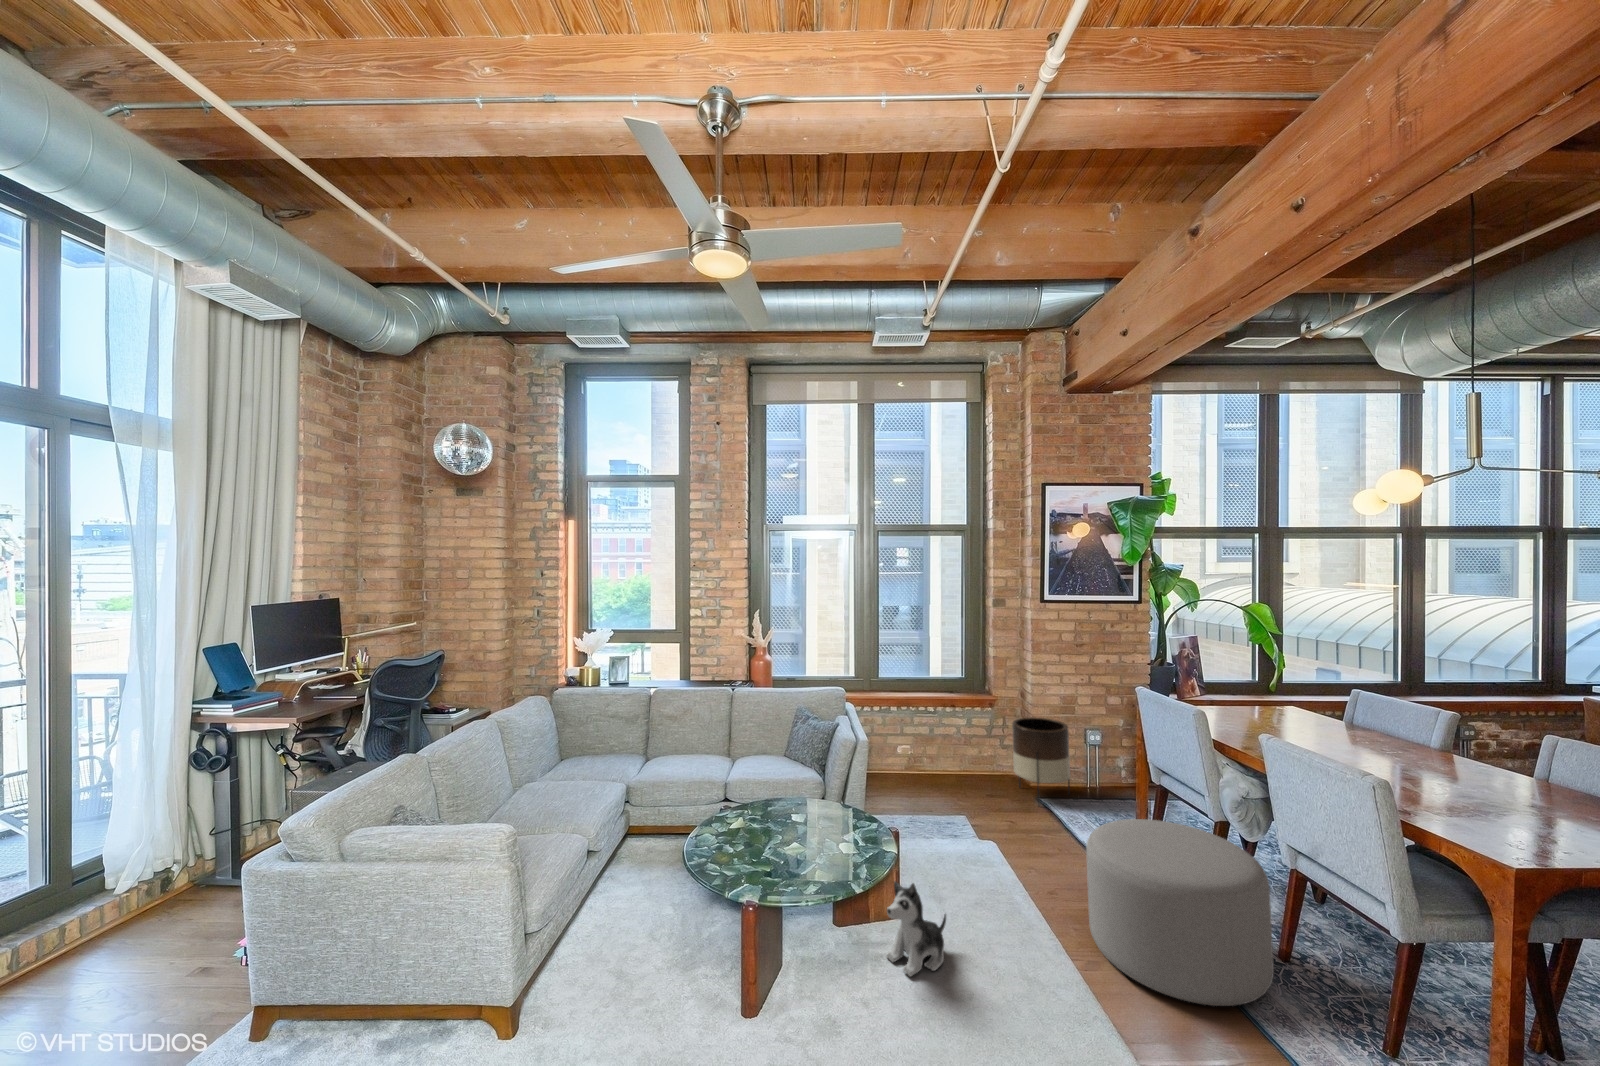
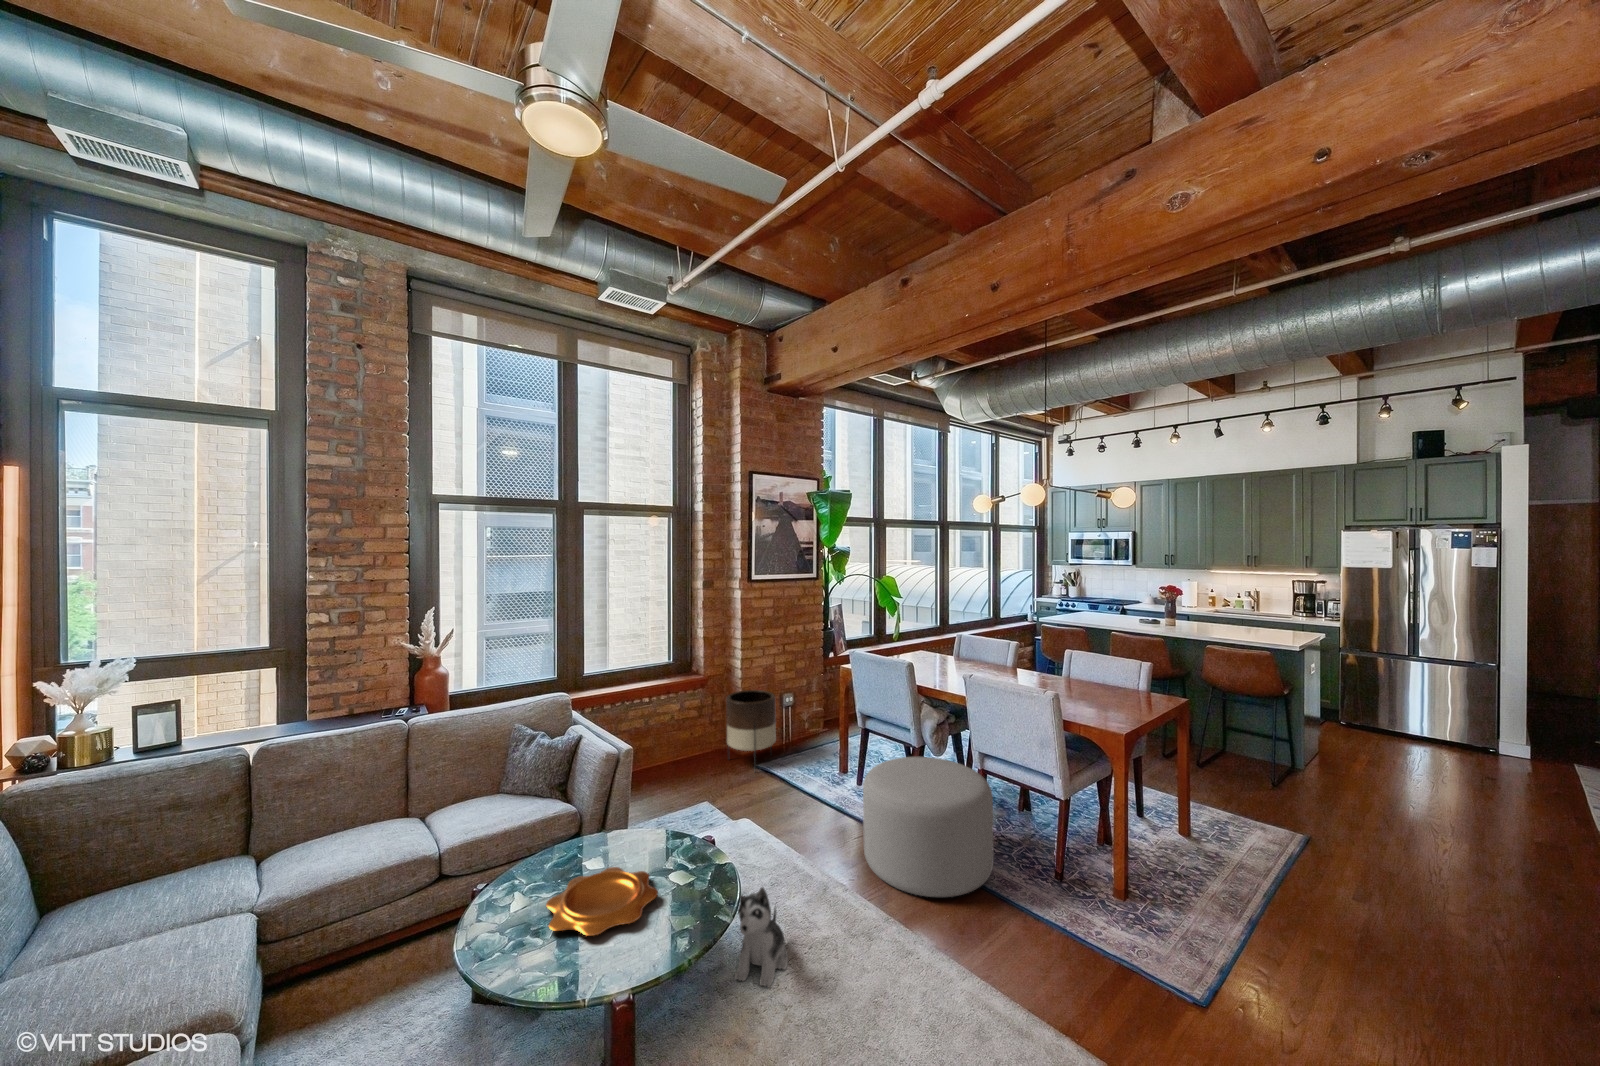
decorative bowl: none [739,822,825,862] -> present [546,867,658,936]

